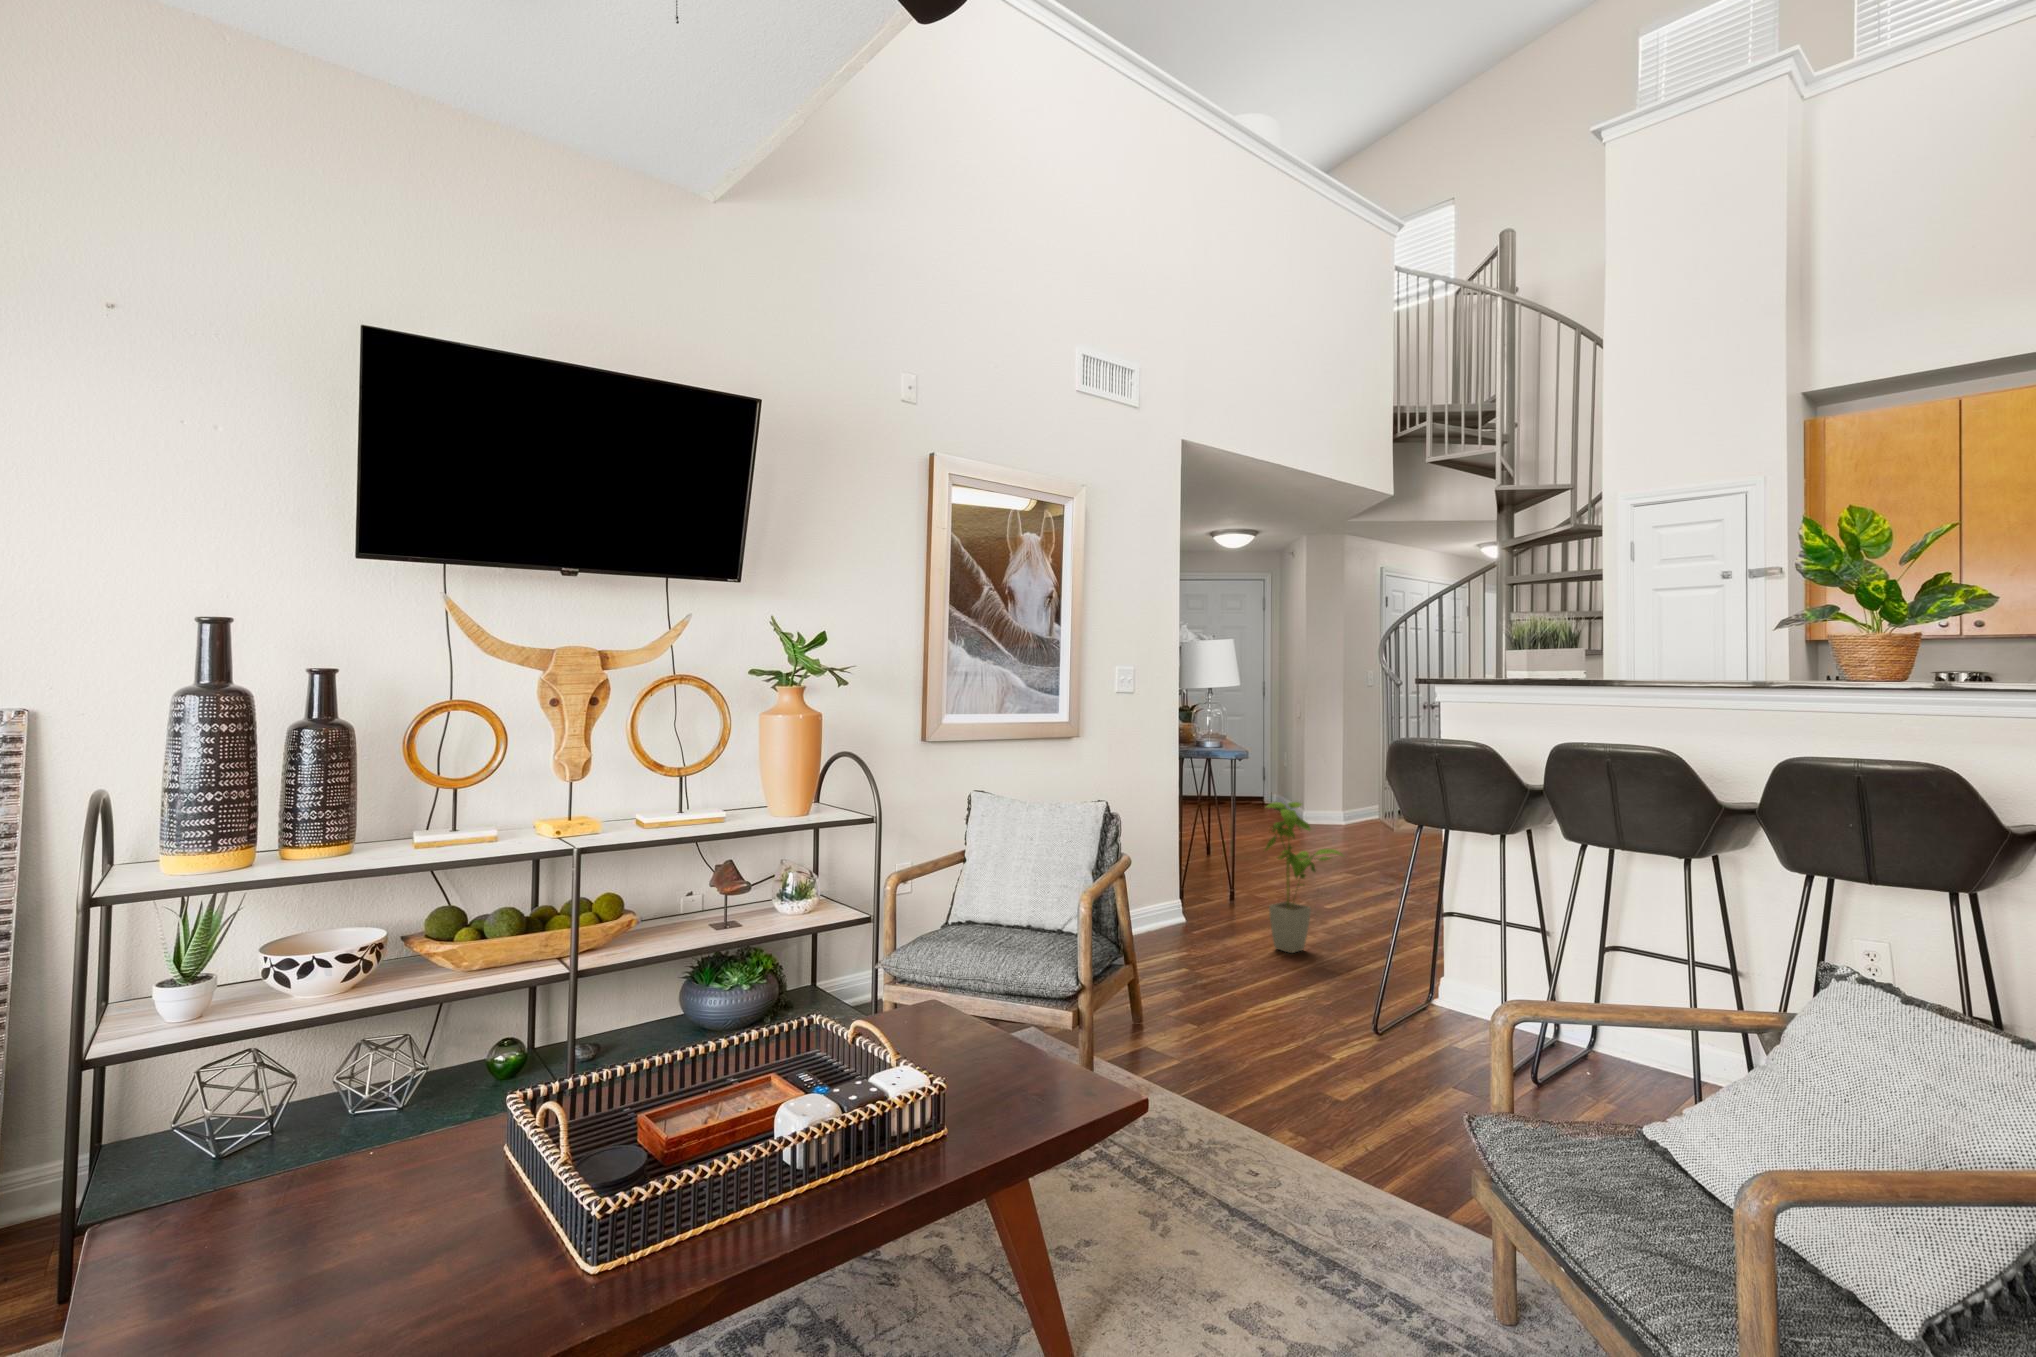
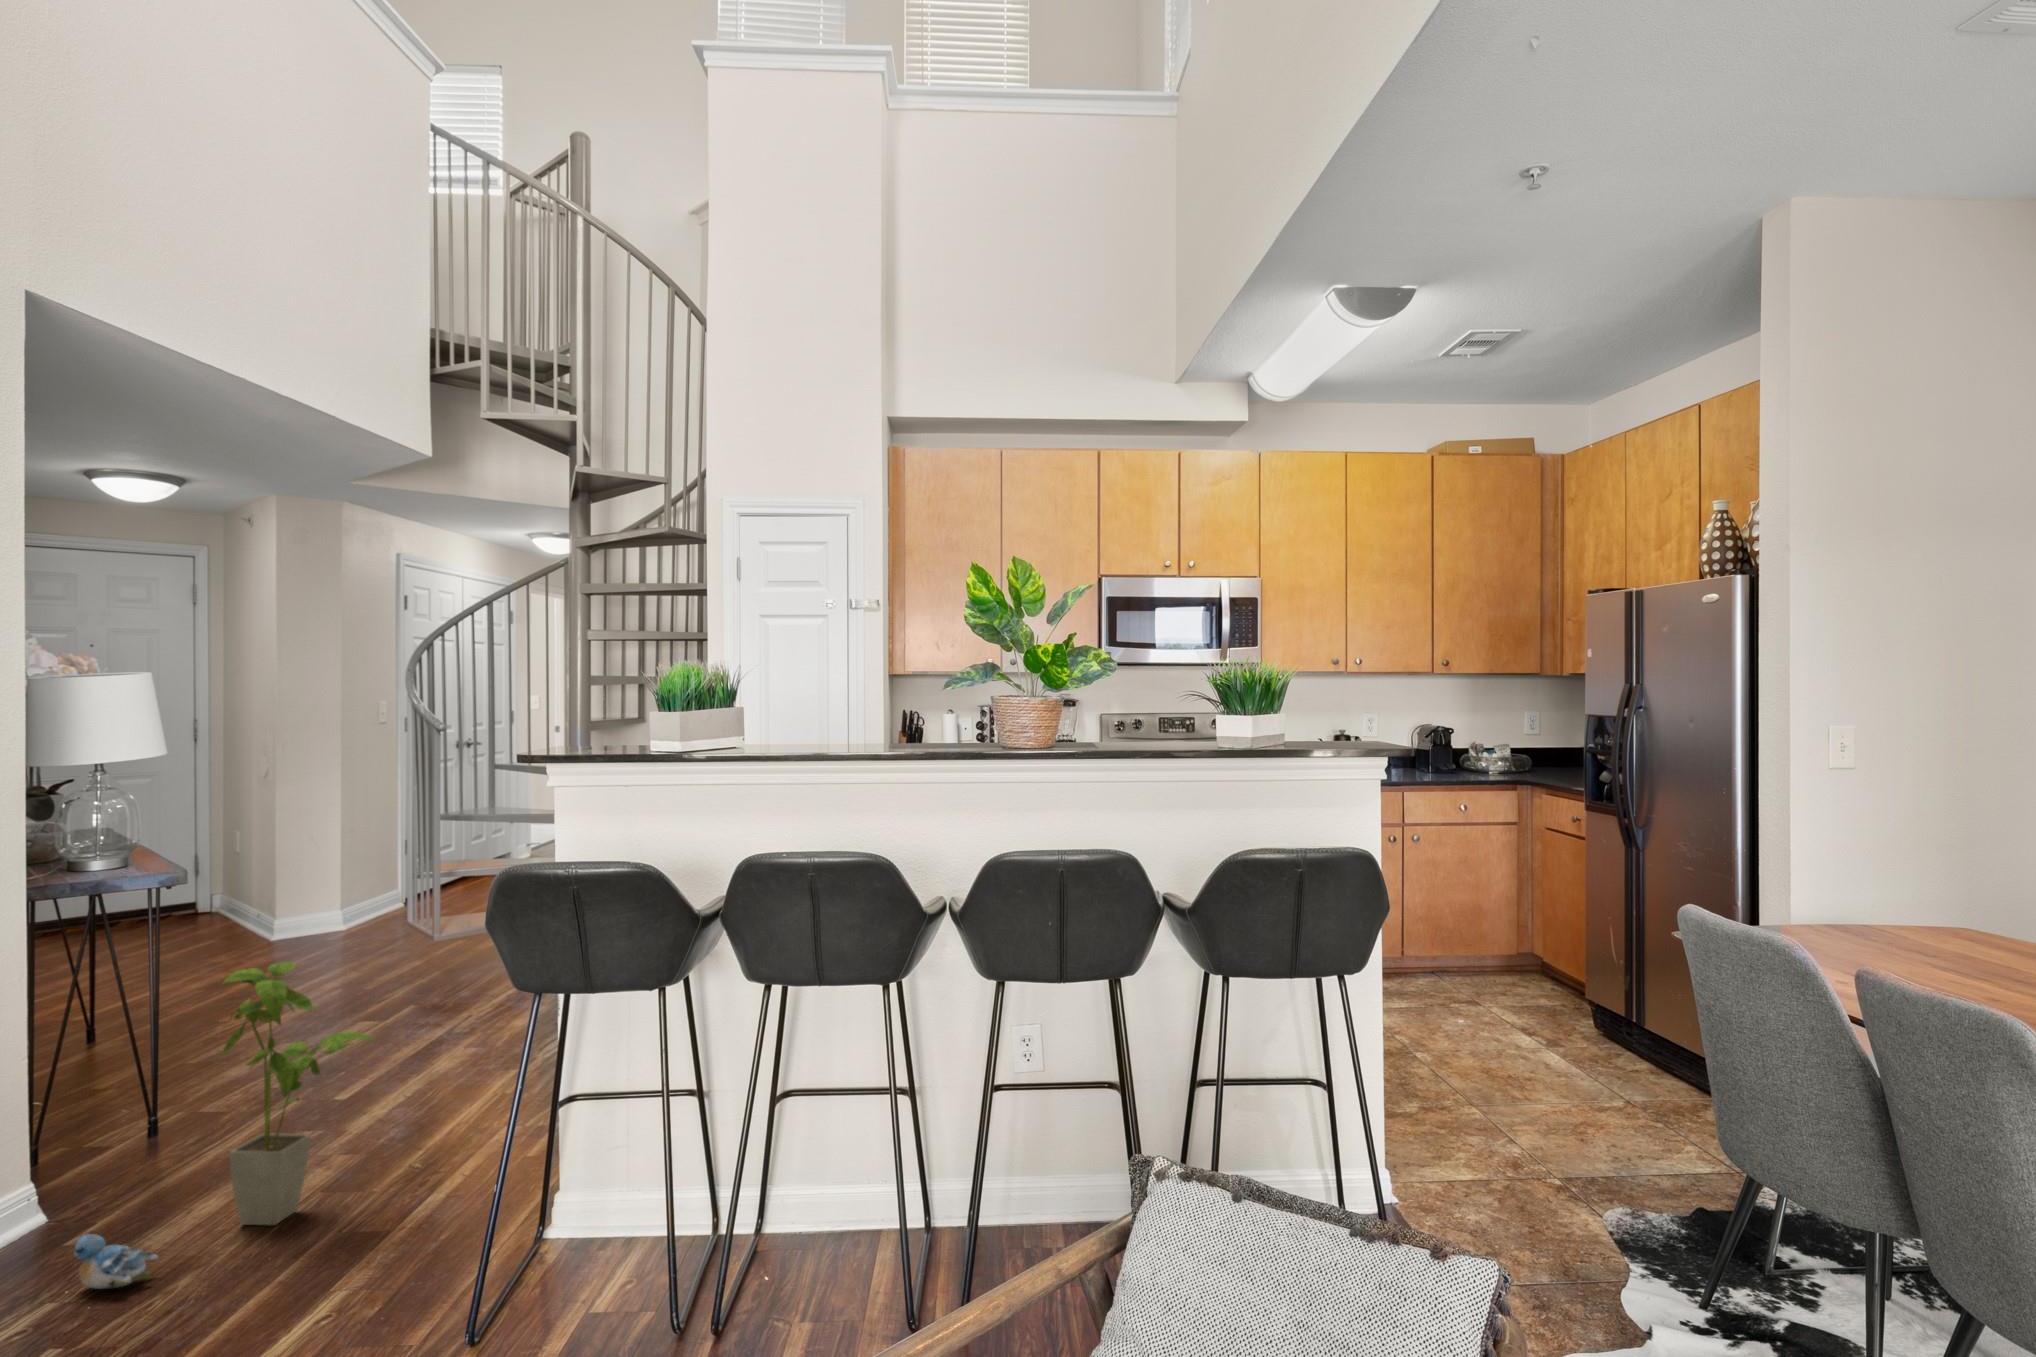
plush toy: none [1198,928,1235,959] -> present [74,1234,158,1289]

